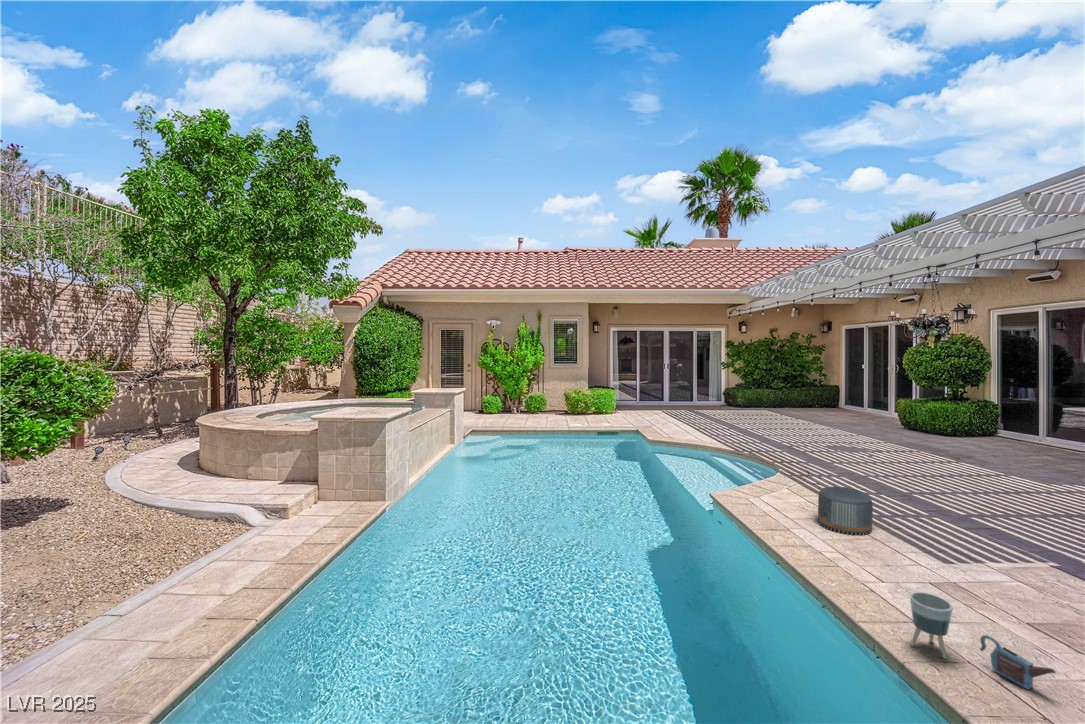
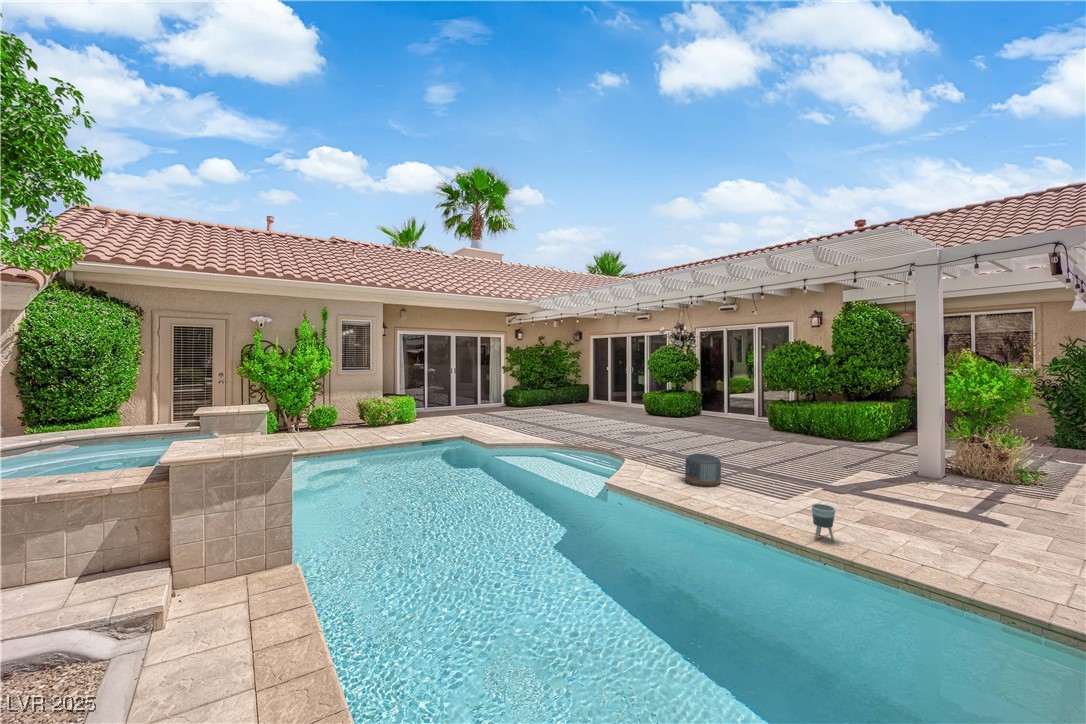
watering can: present [980,635,1056,689] -> none [845,520,886,544]

